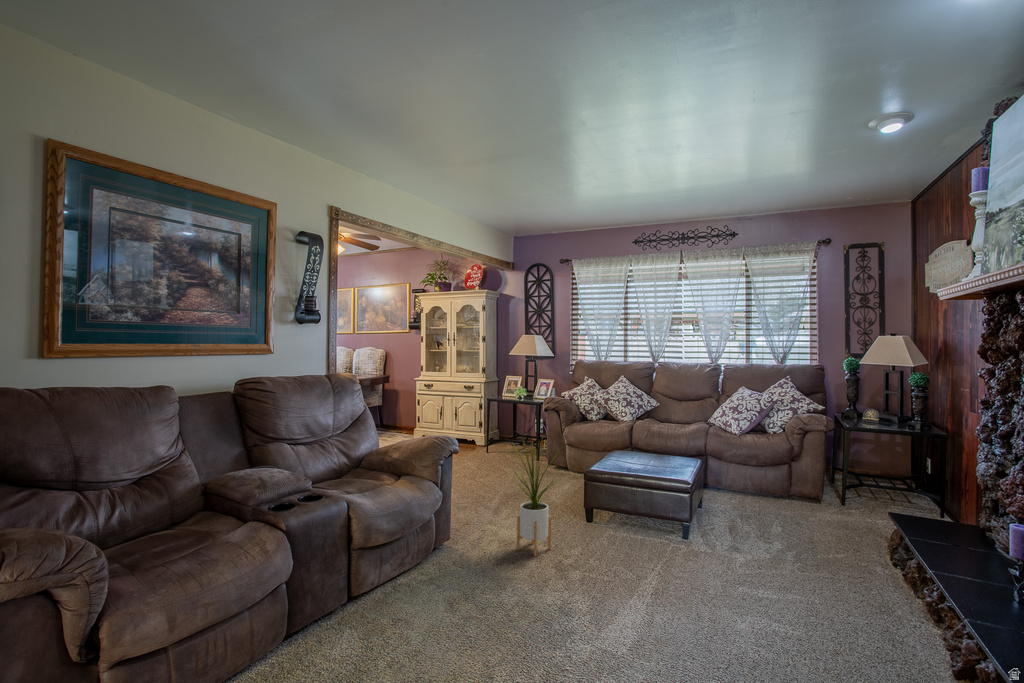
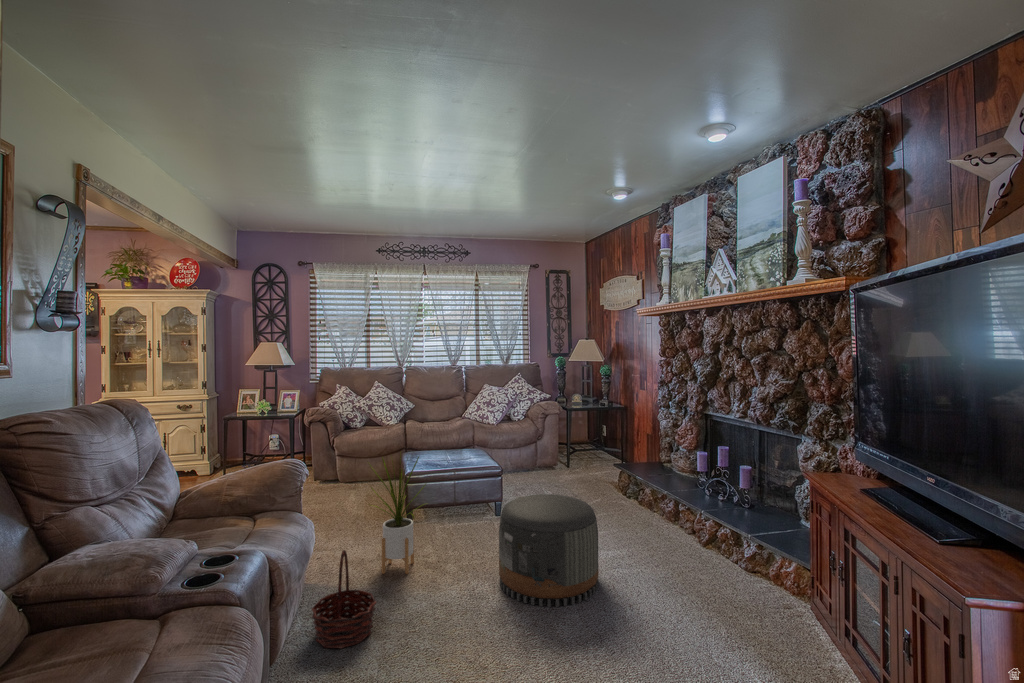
pouf: none [596,507,715,640] -> present [499,494,598,607]
basket: none [415,510,469,591] -> present [312,550,376,648]

